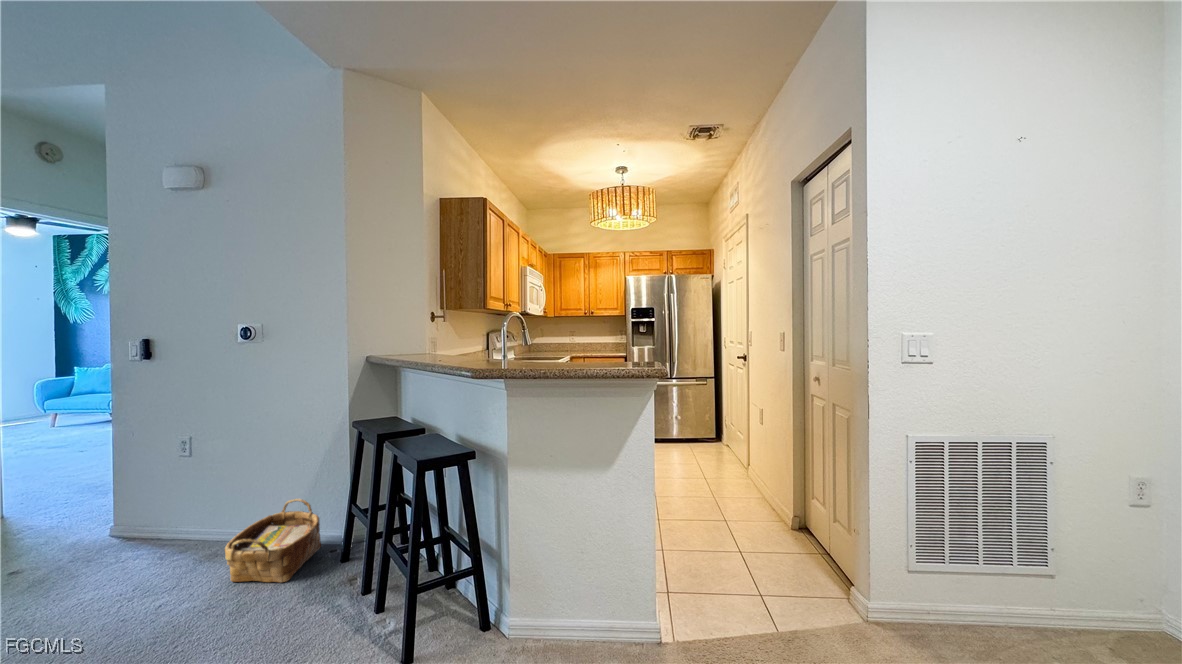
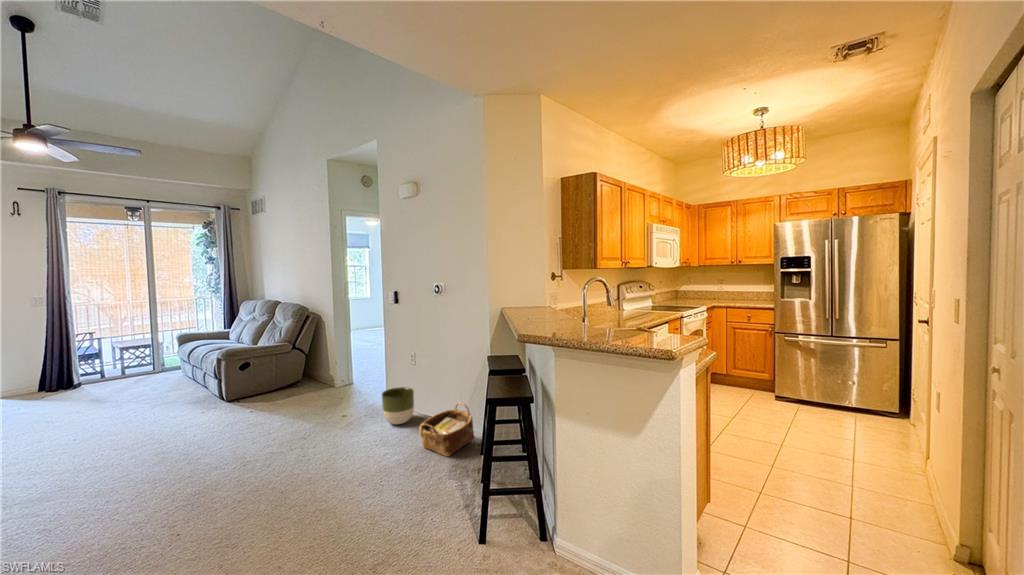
planter: none [116,498,188,564] -> present [382,387,414,424]

